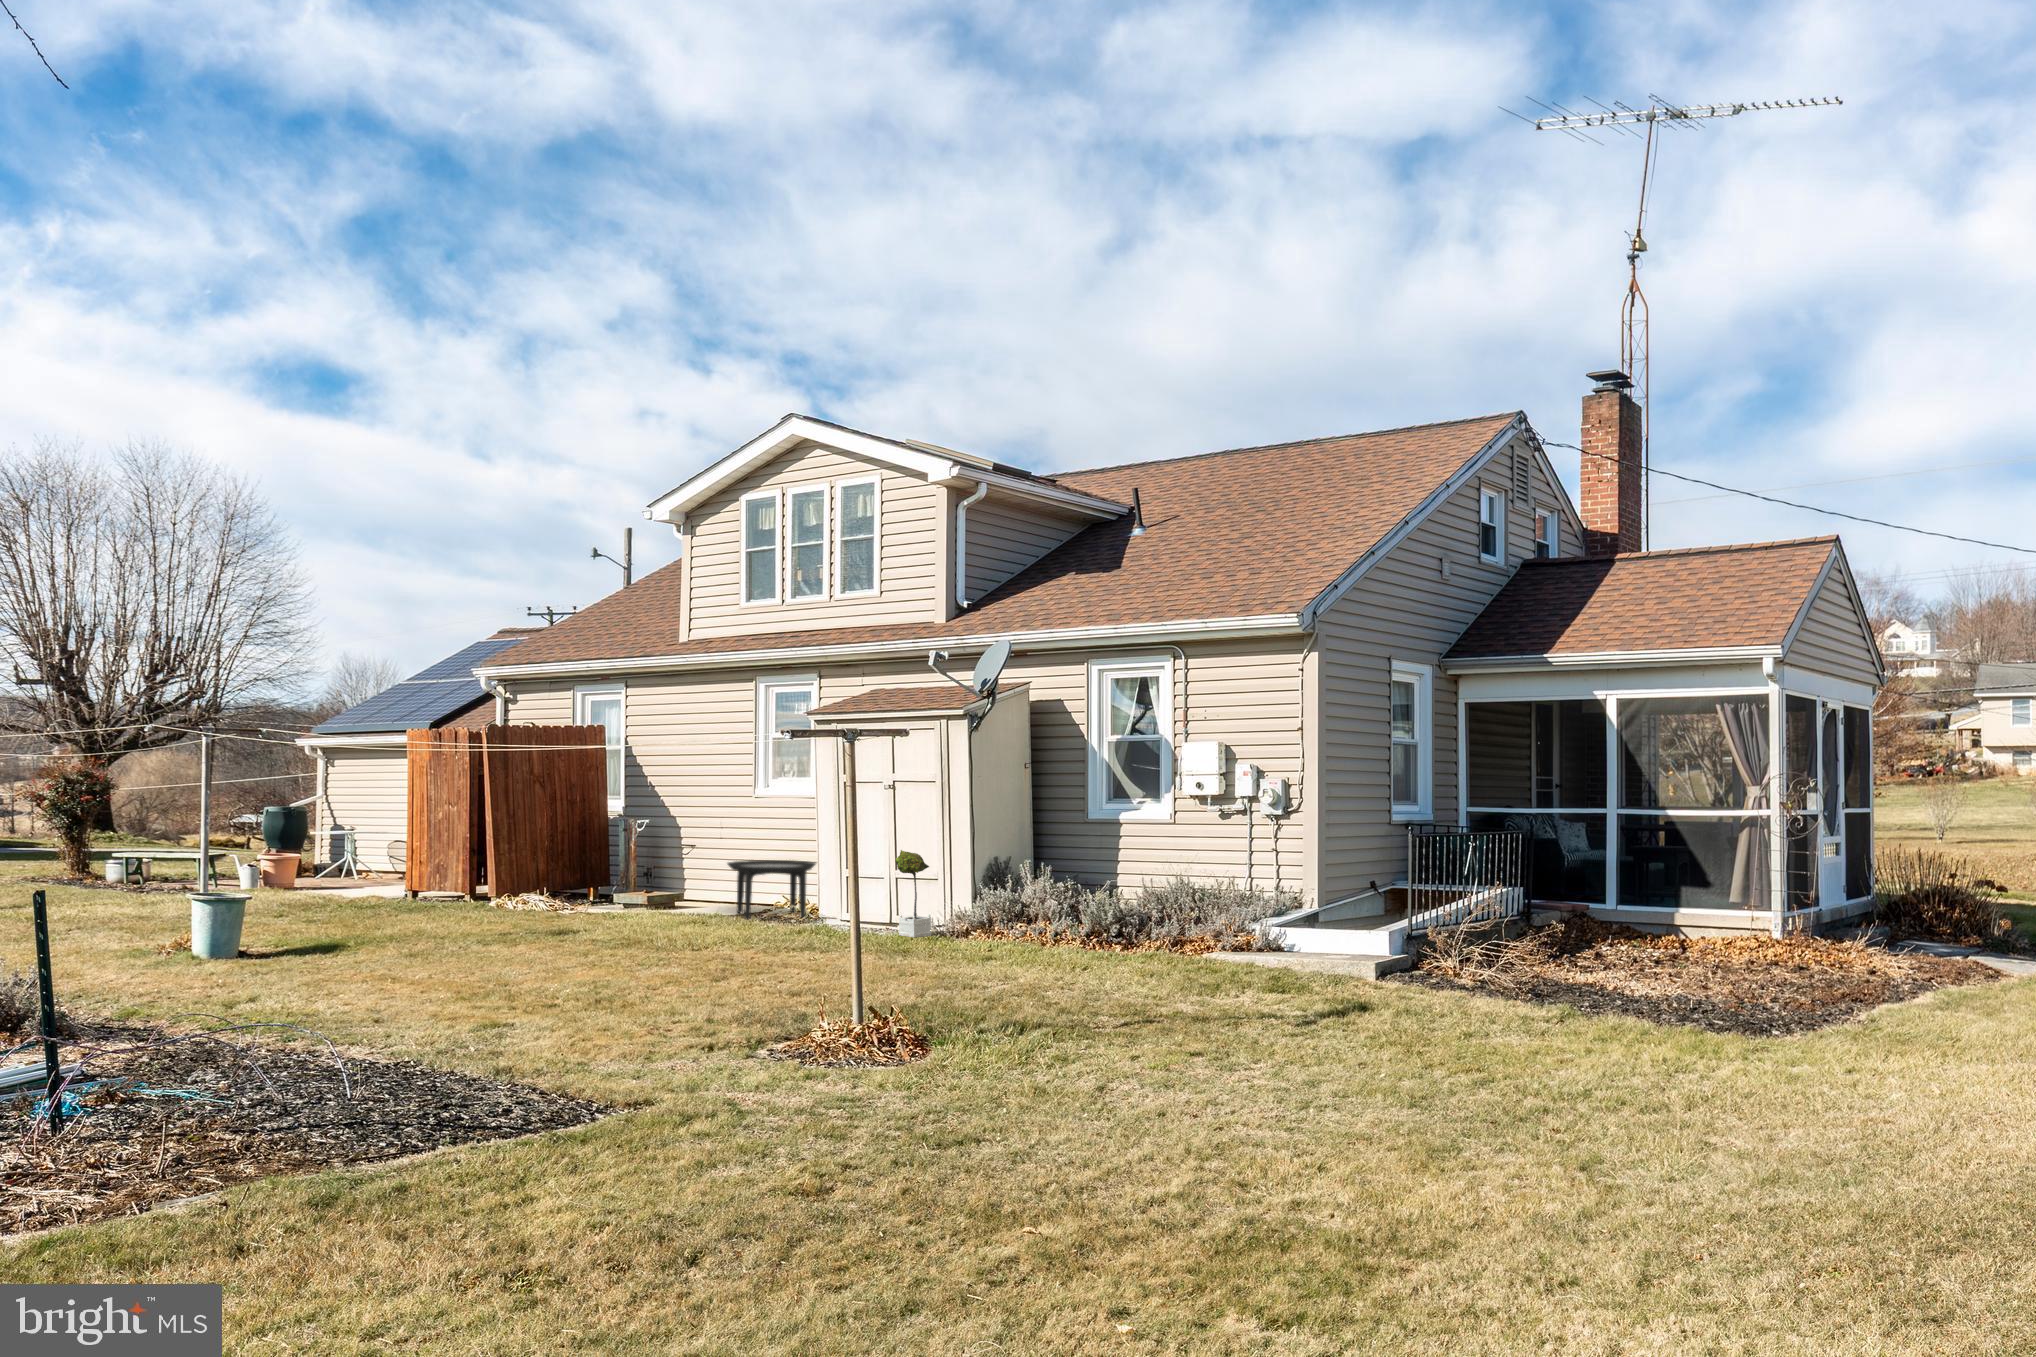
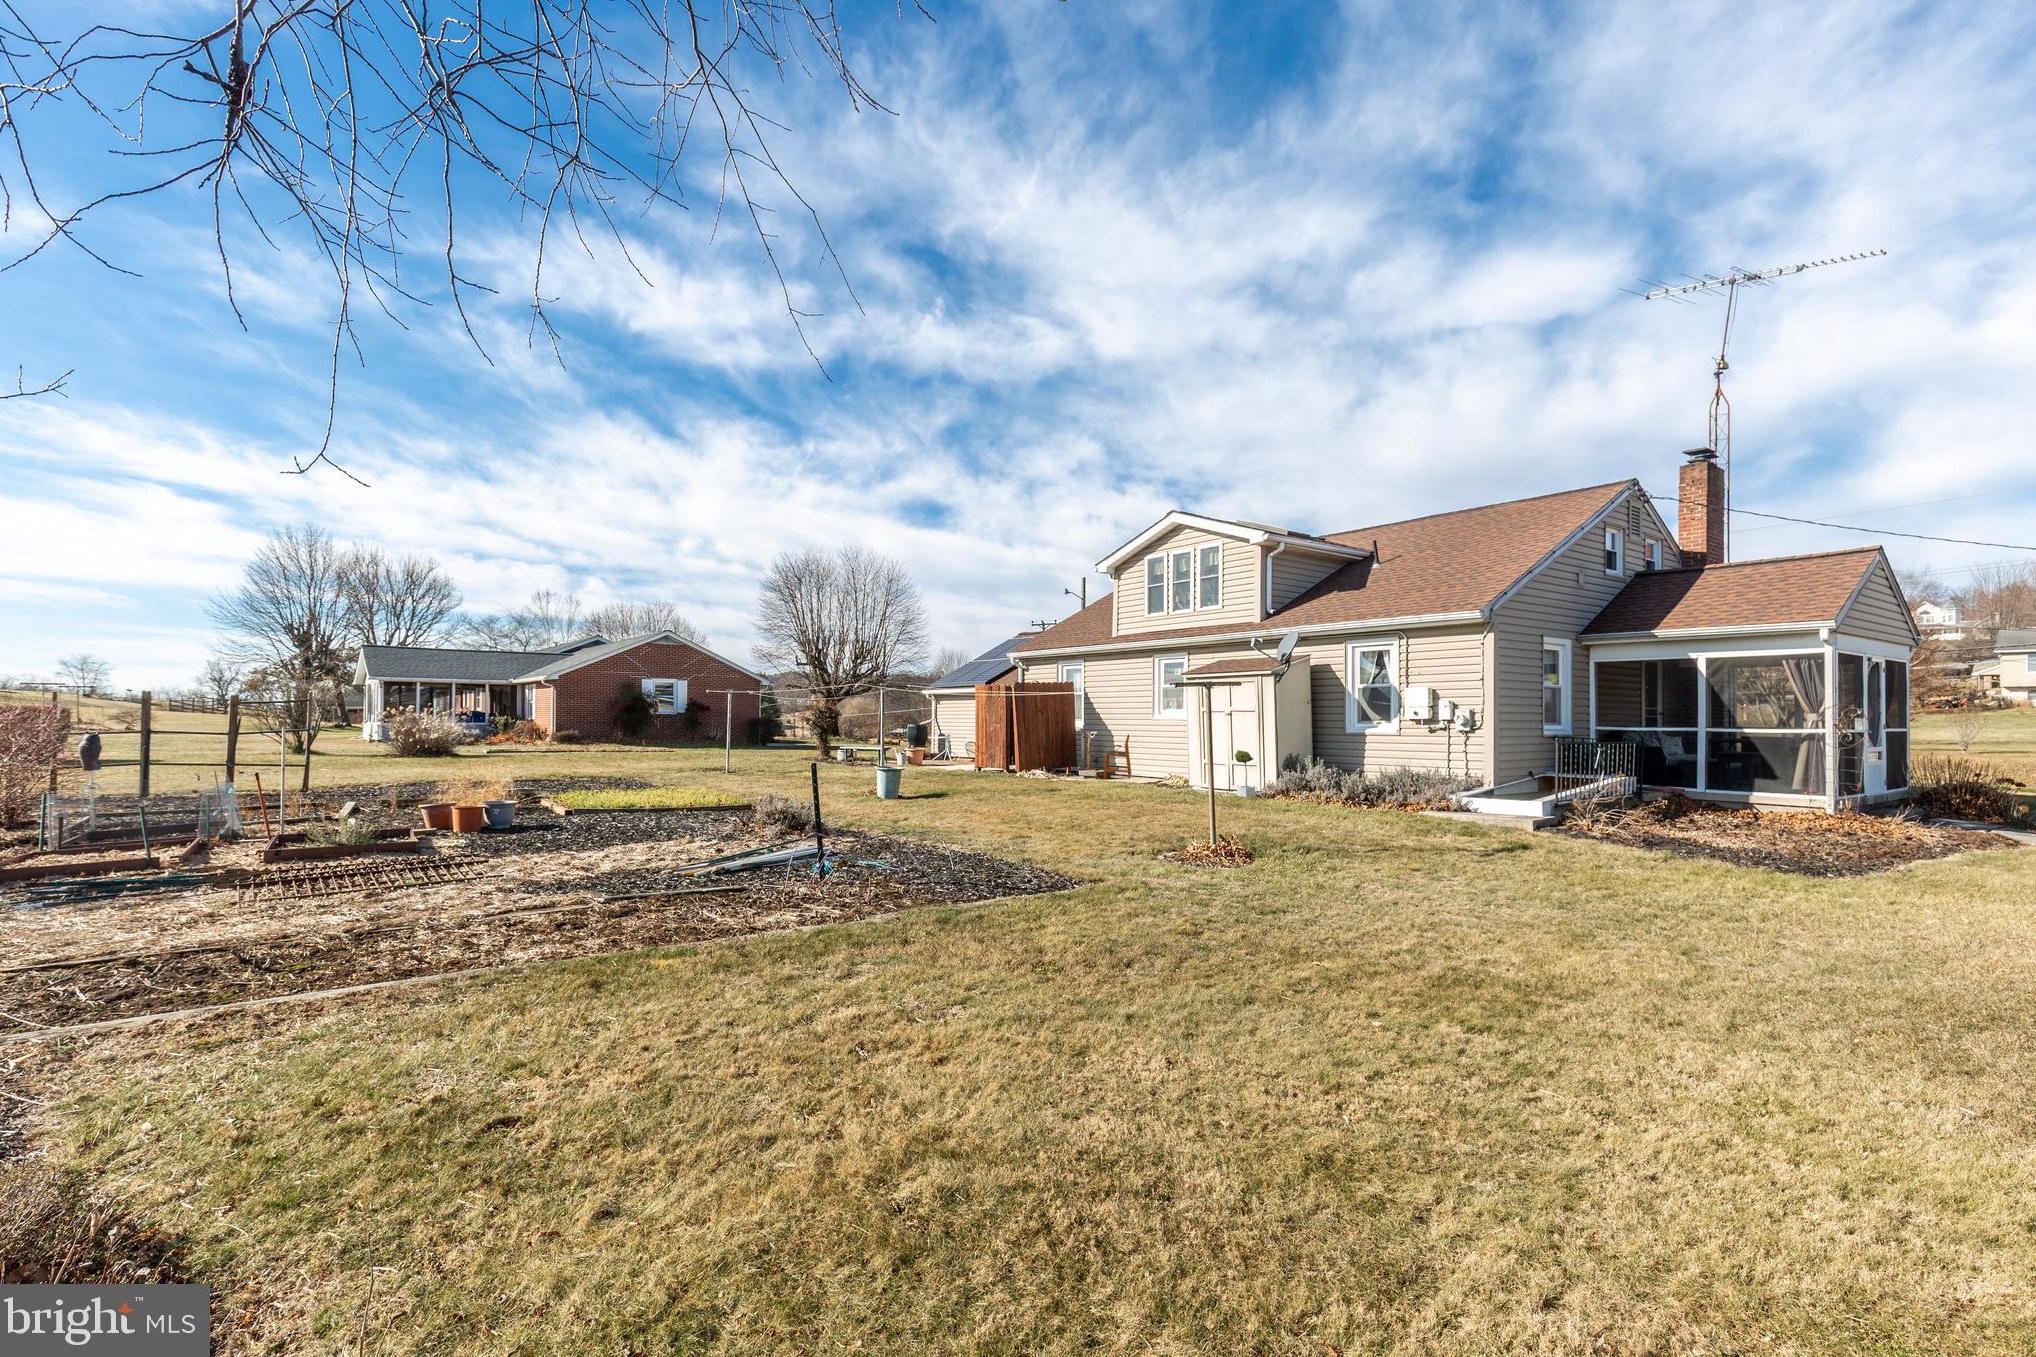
bench: none [656,824,712,908] -> present [1104,734,1131,778]
round table: present [728,860,816,919] -> none [1141,754,1189,785]

